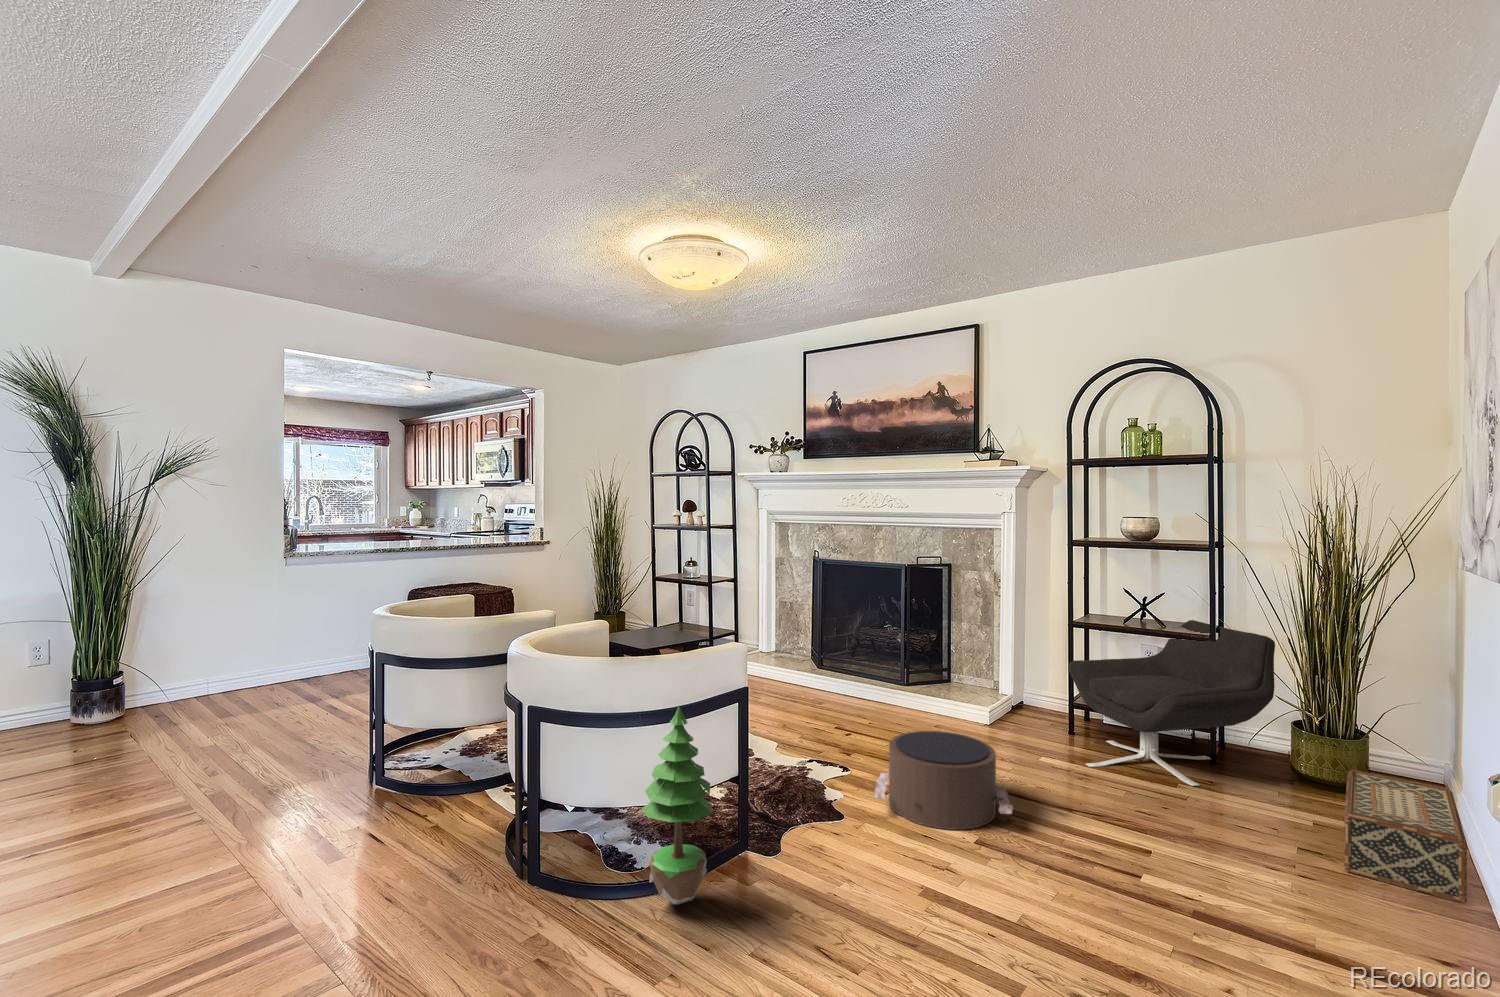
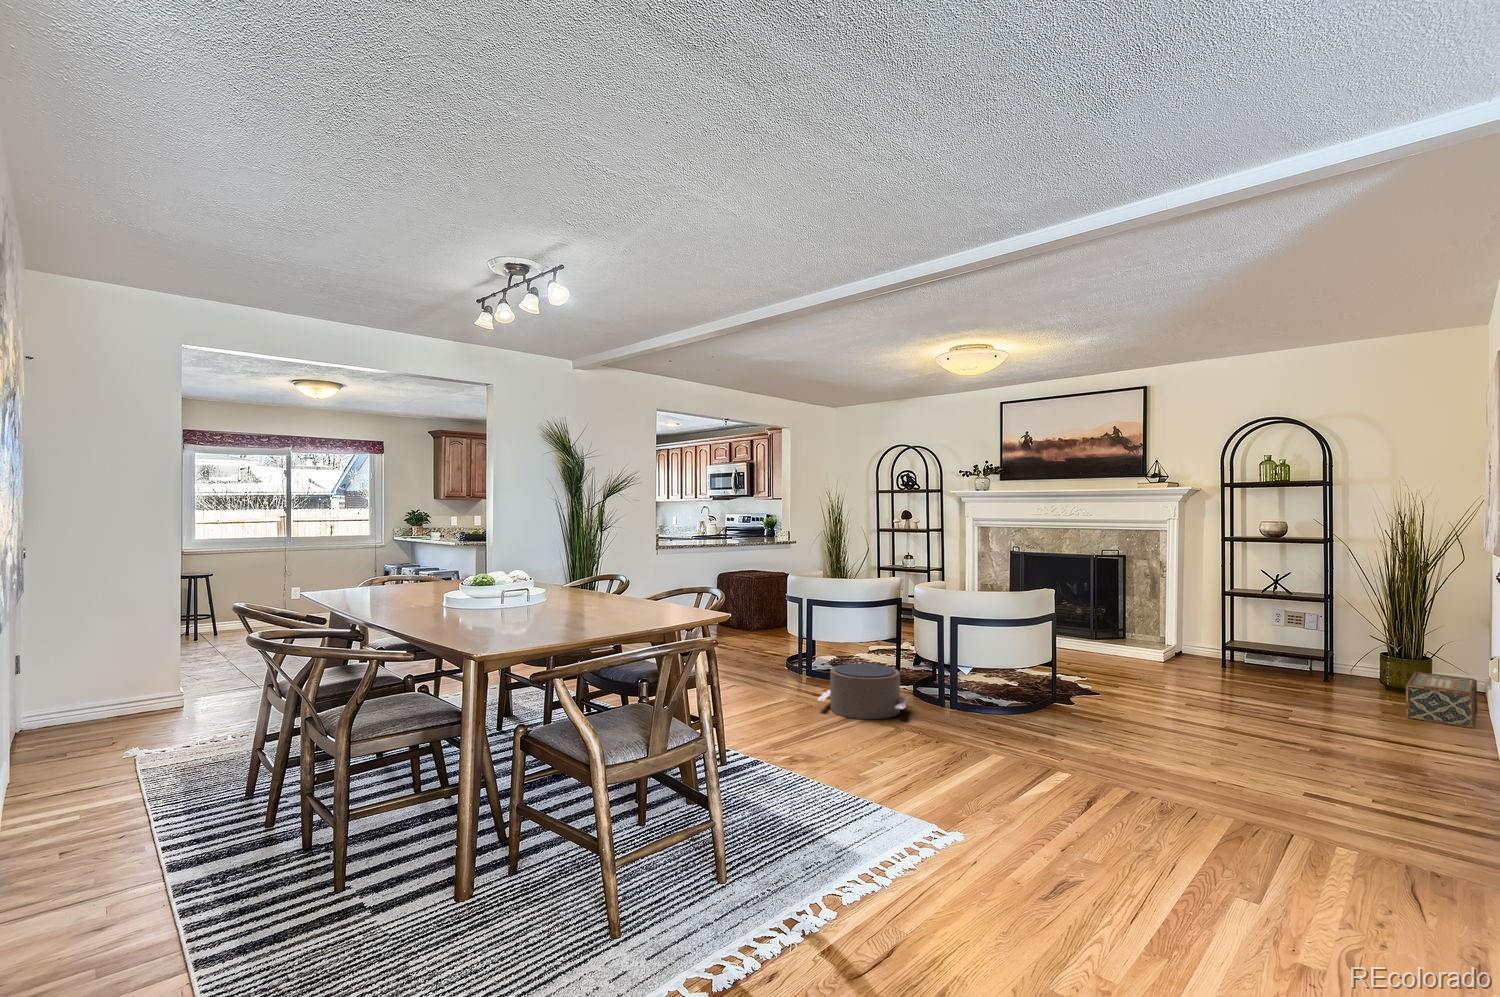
lounge chair: present [1068,620,1275,786] -> none [1223,591,1368,689]
potted tree: present [641,706,712,905] -> none [1015,613,1054,716]
pouf: present [875,731,1013,830] -> present [818,664,908,719]

